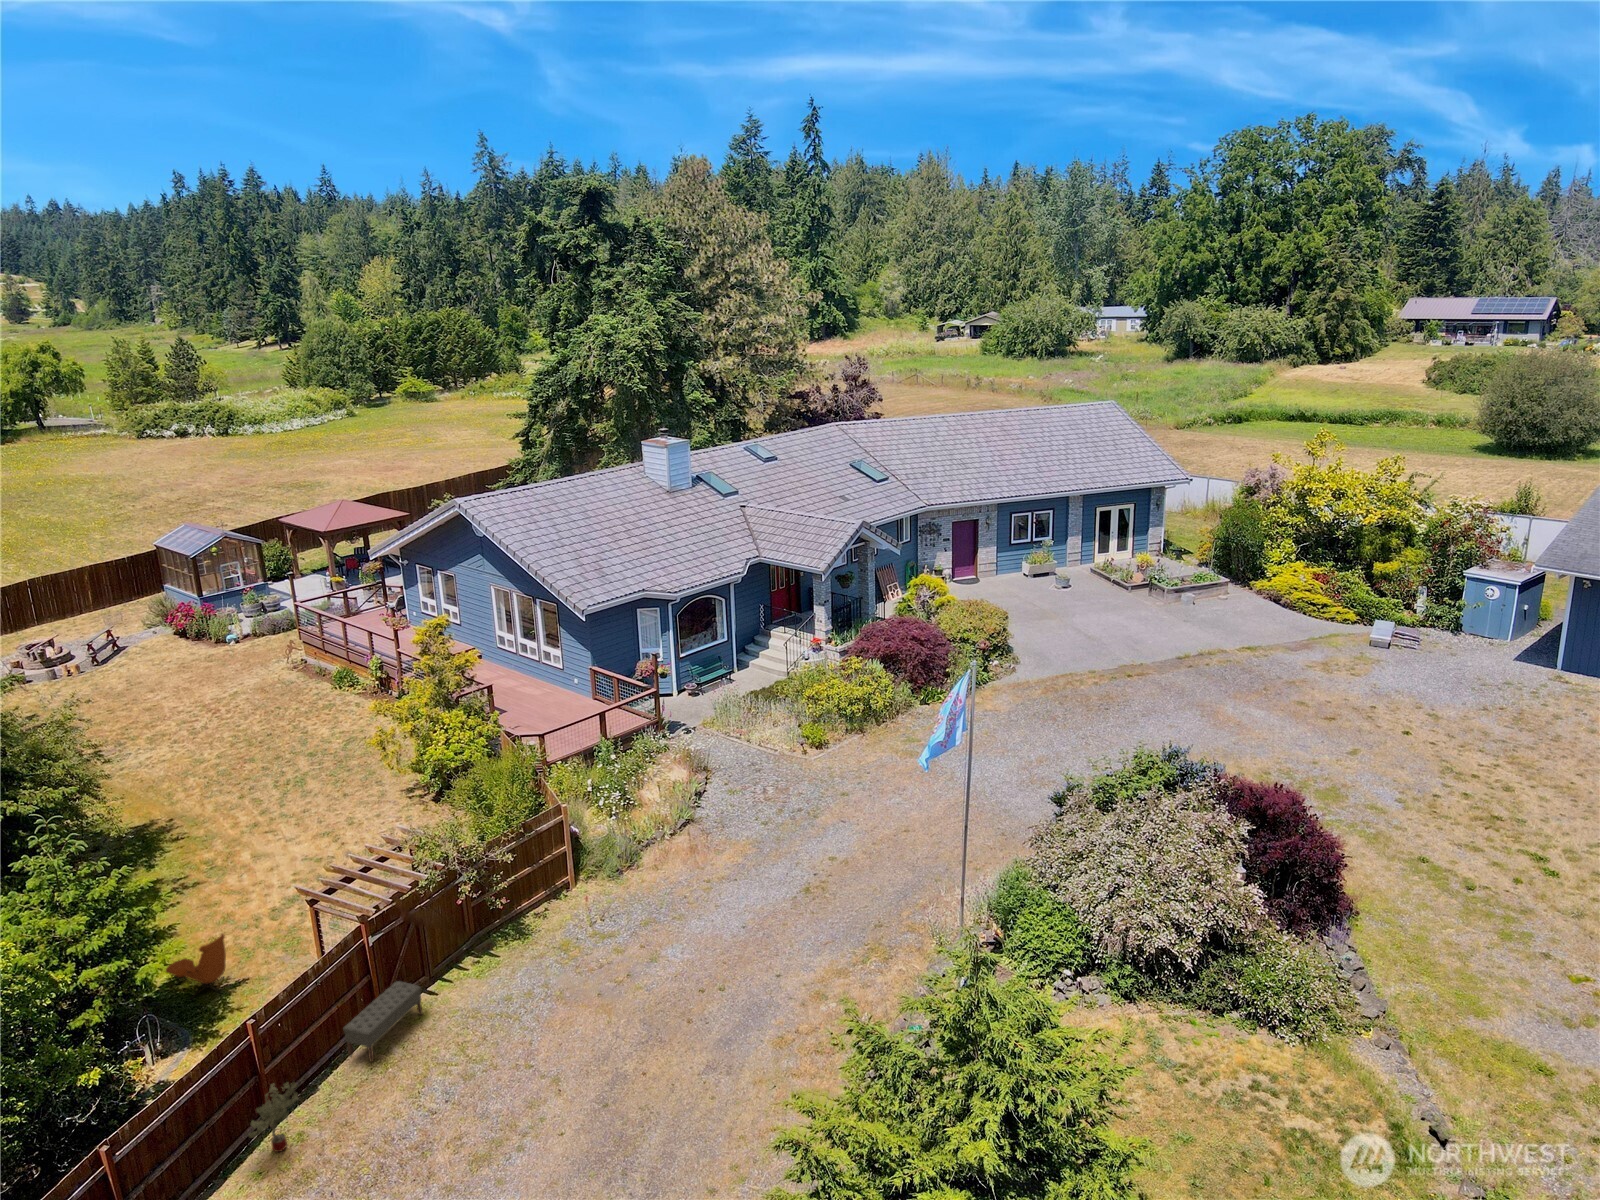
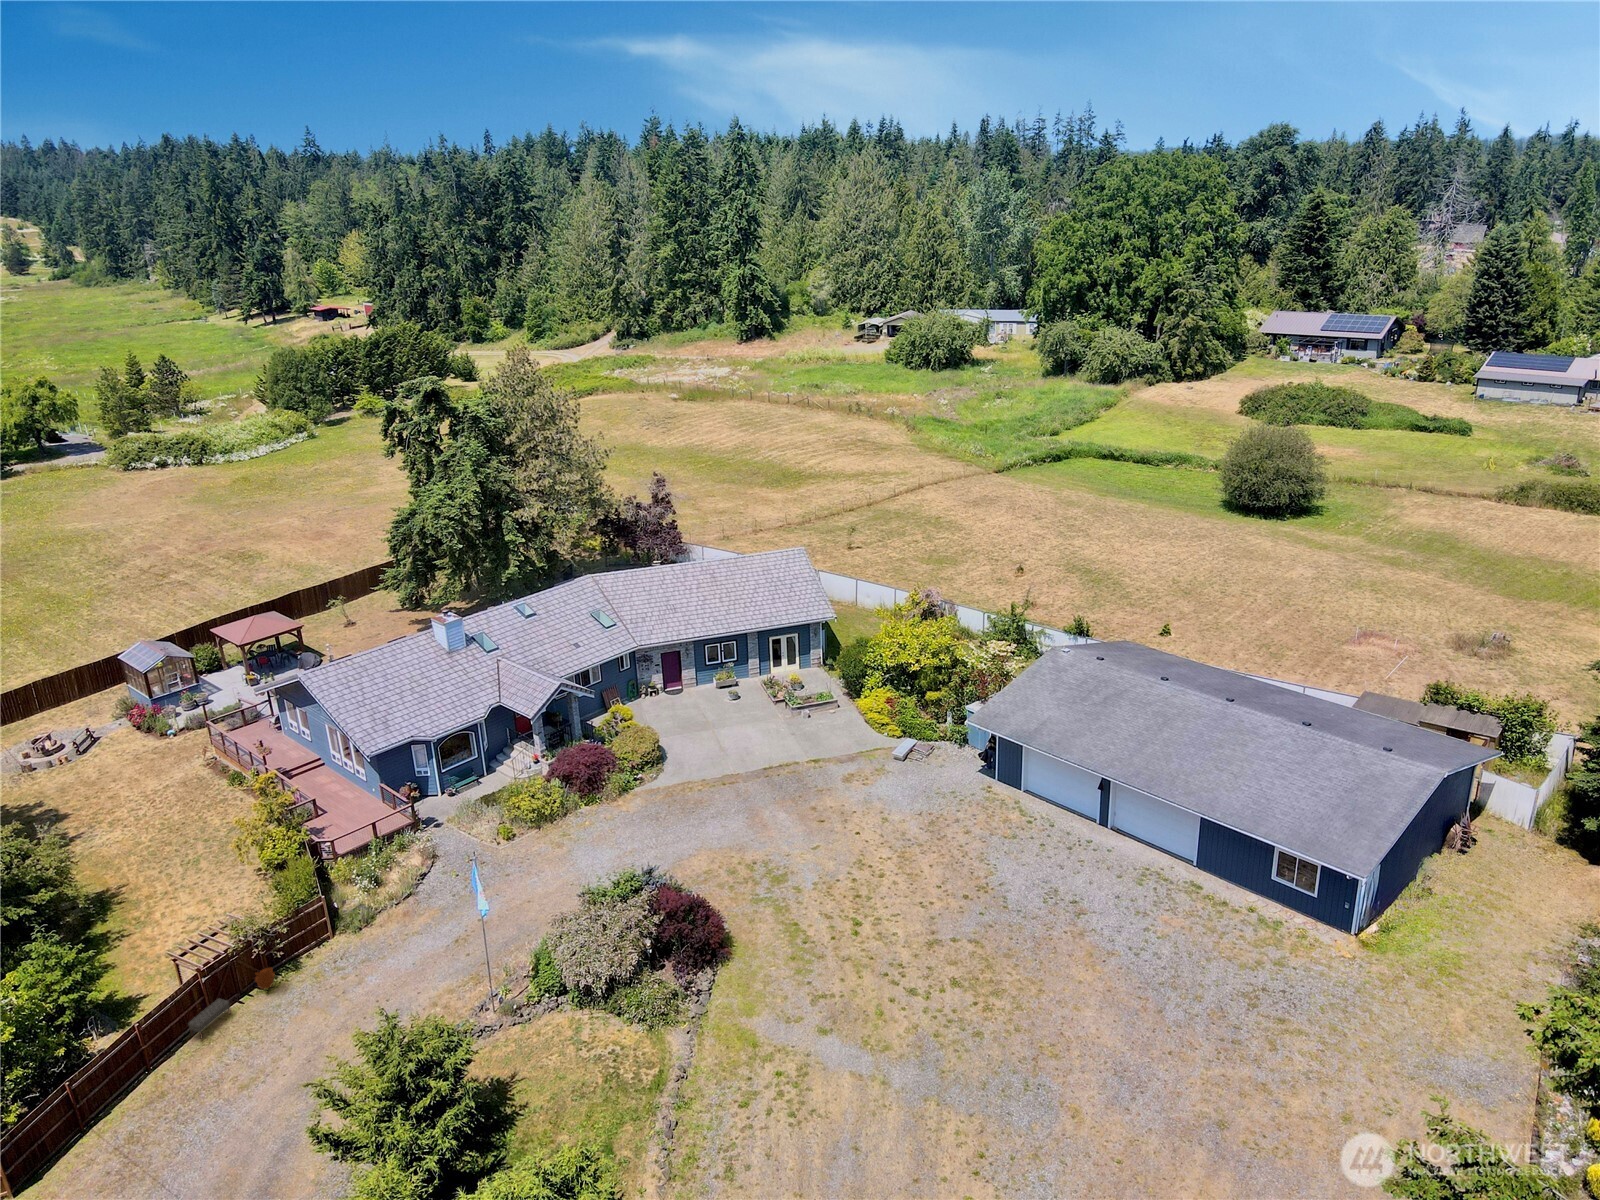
lounge chair: present [166,934,226,999] -> present [255,968,275,990]
potted tree: present [249,1082,298,1152] -> none [136,1051,161,1082]

